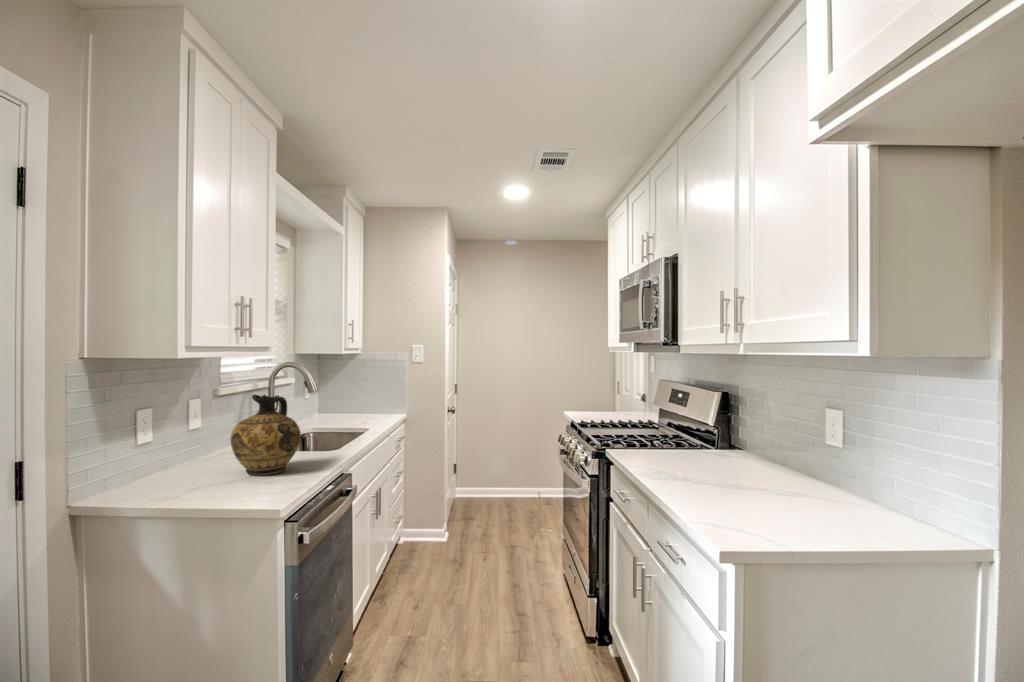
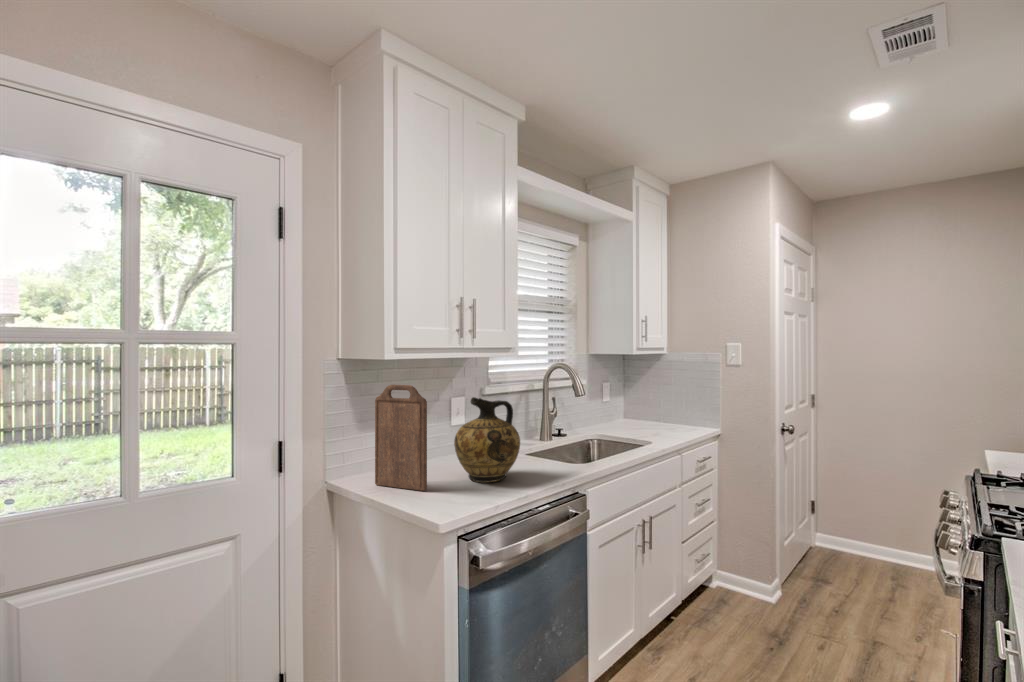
cutting board: none [147,384,222,496] -> present [375,385,427,491]

